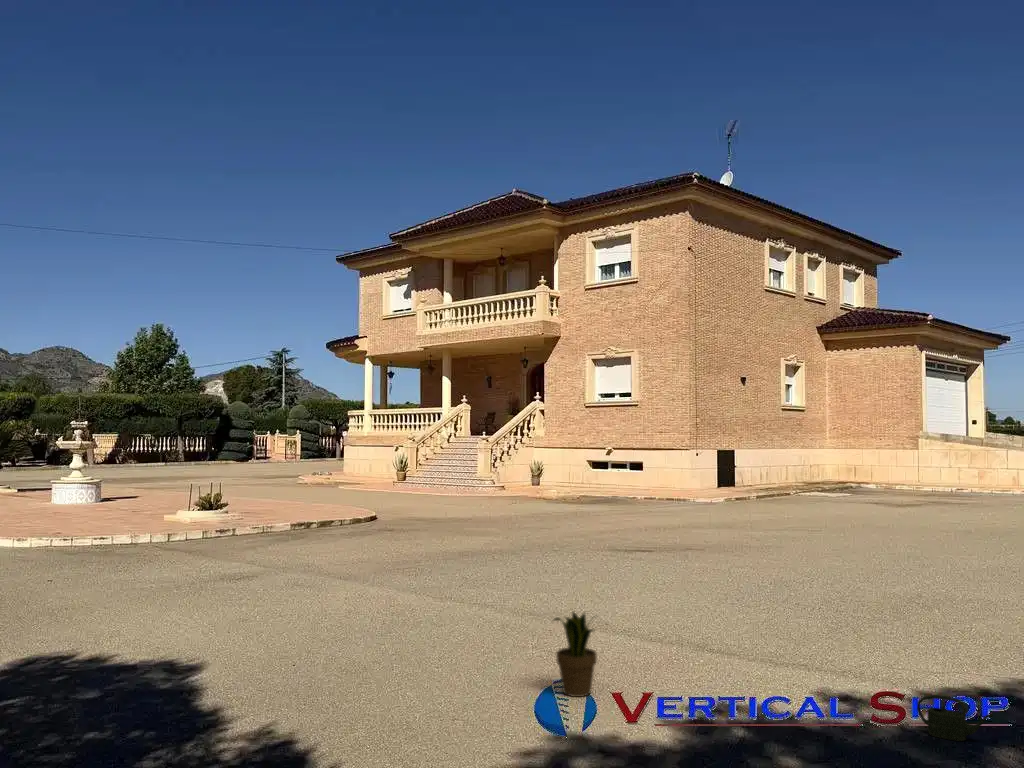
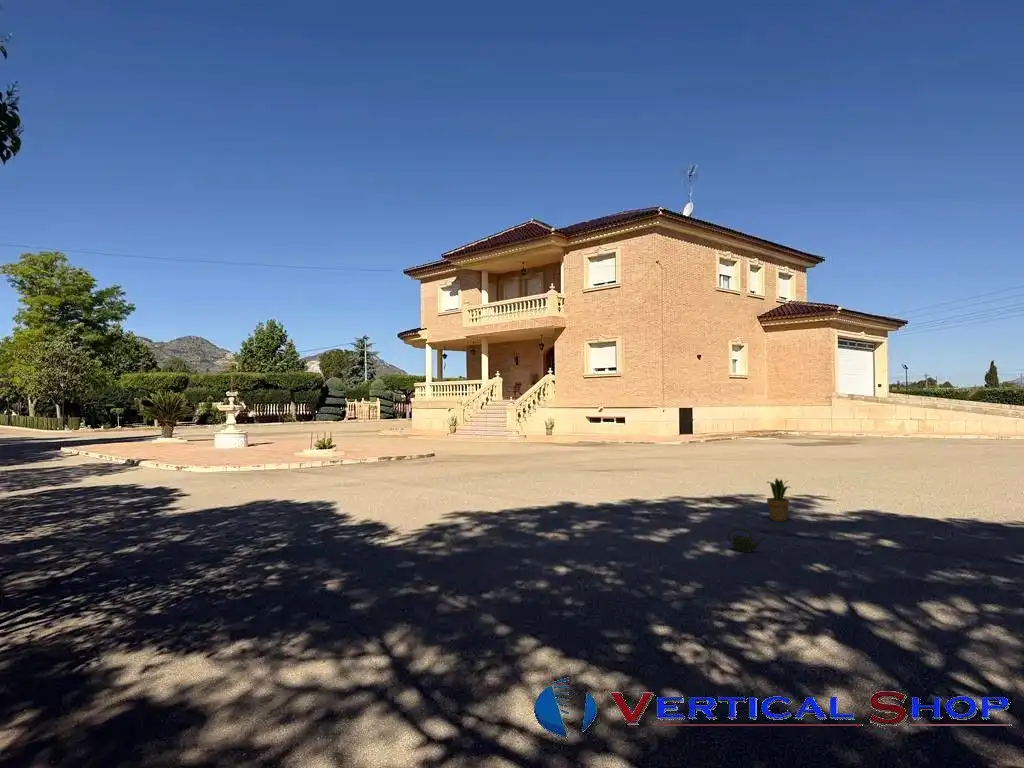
potted plant: present [554,612,597,697] -> present [767,478,789,521]

